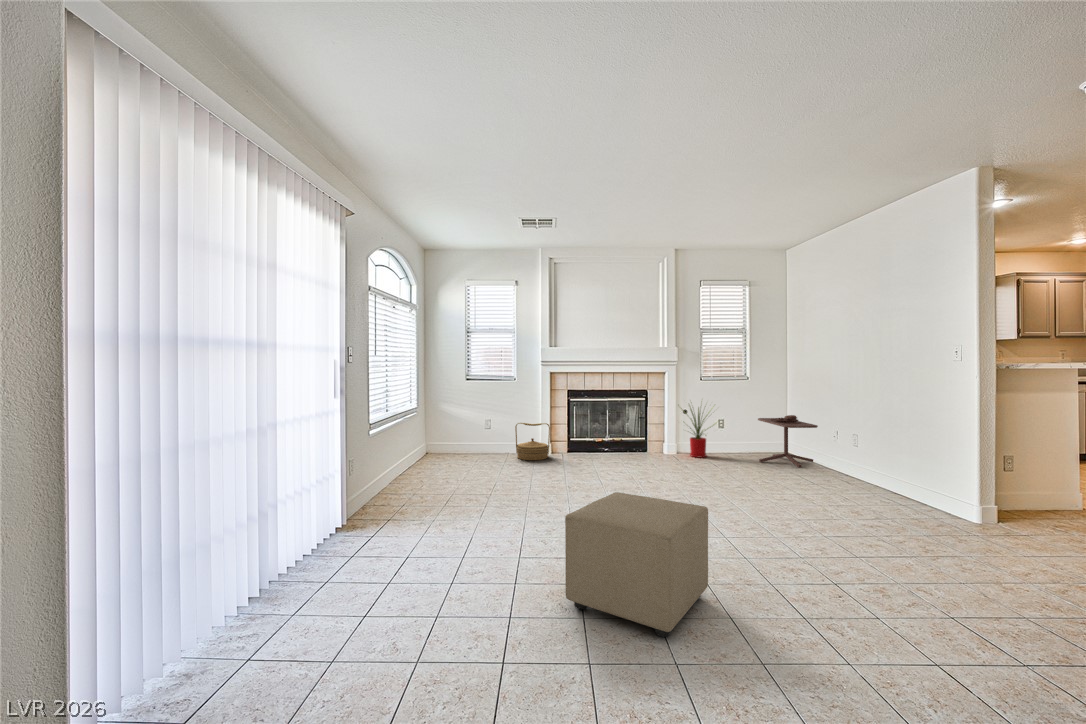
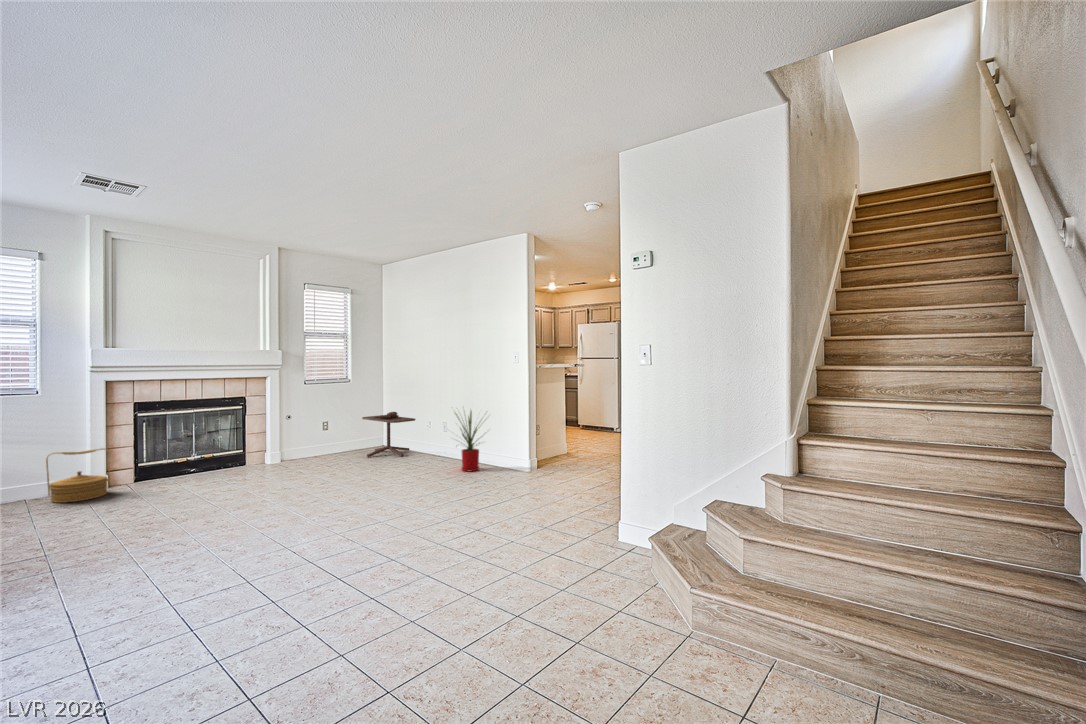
house plant: present [690,408,706,458] -> present [455,411,479,471]
ottoman: present [565,492,708,637] -> none [282,493,405,622]

